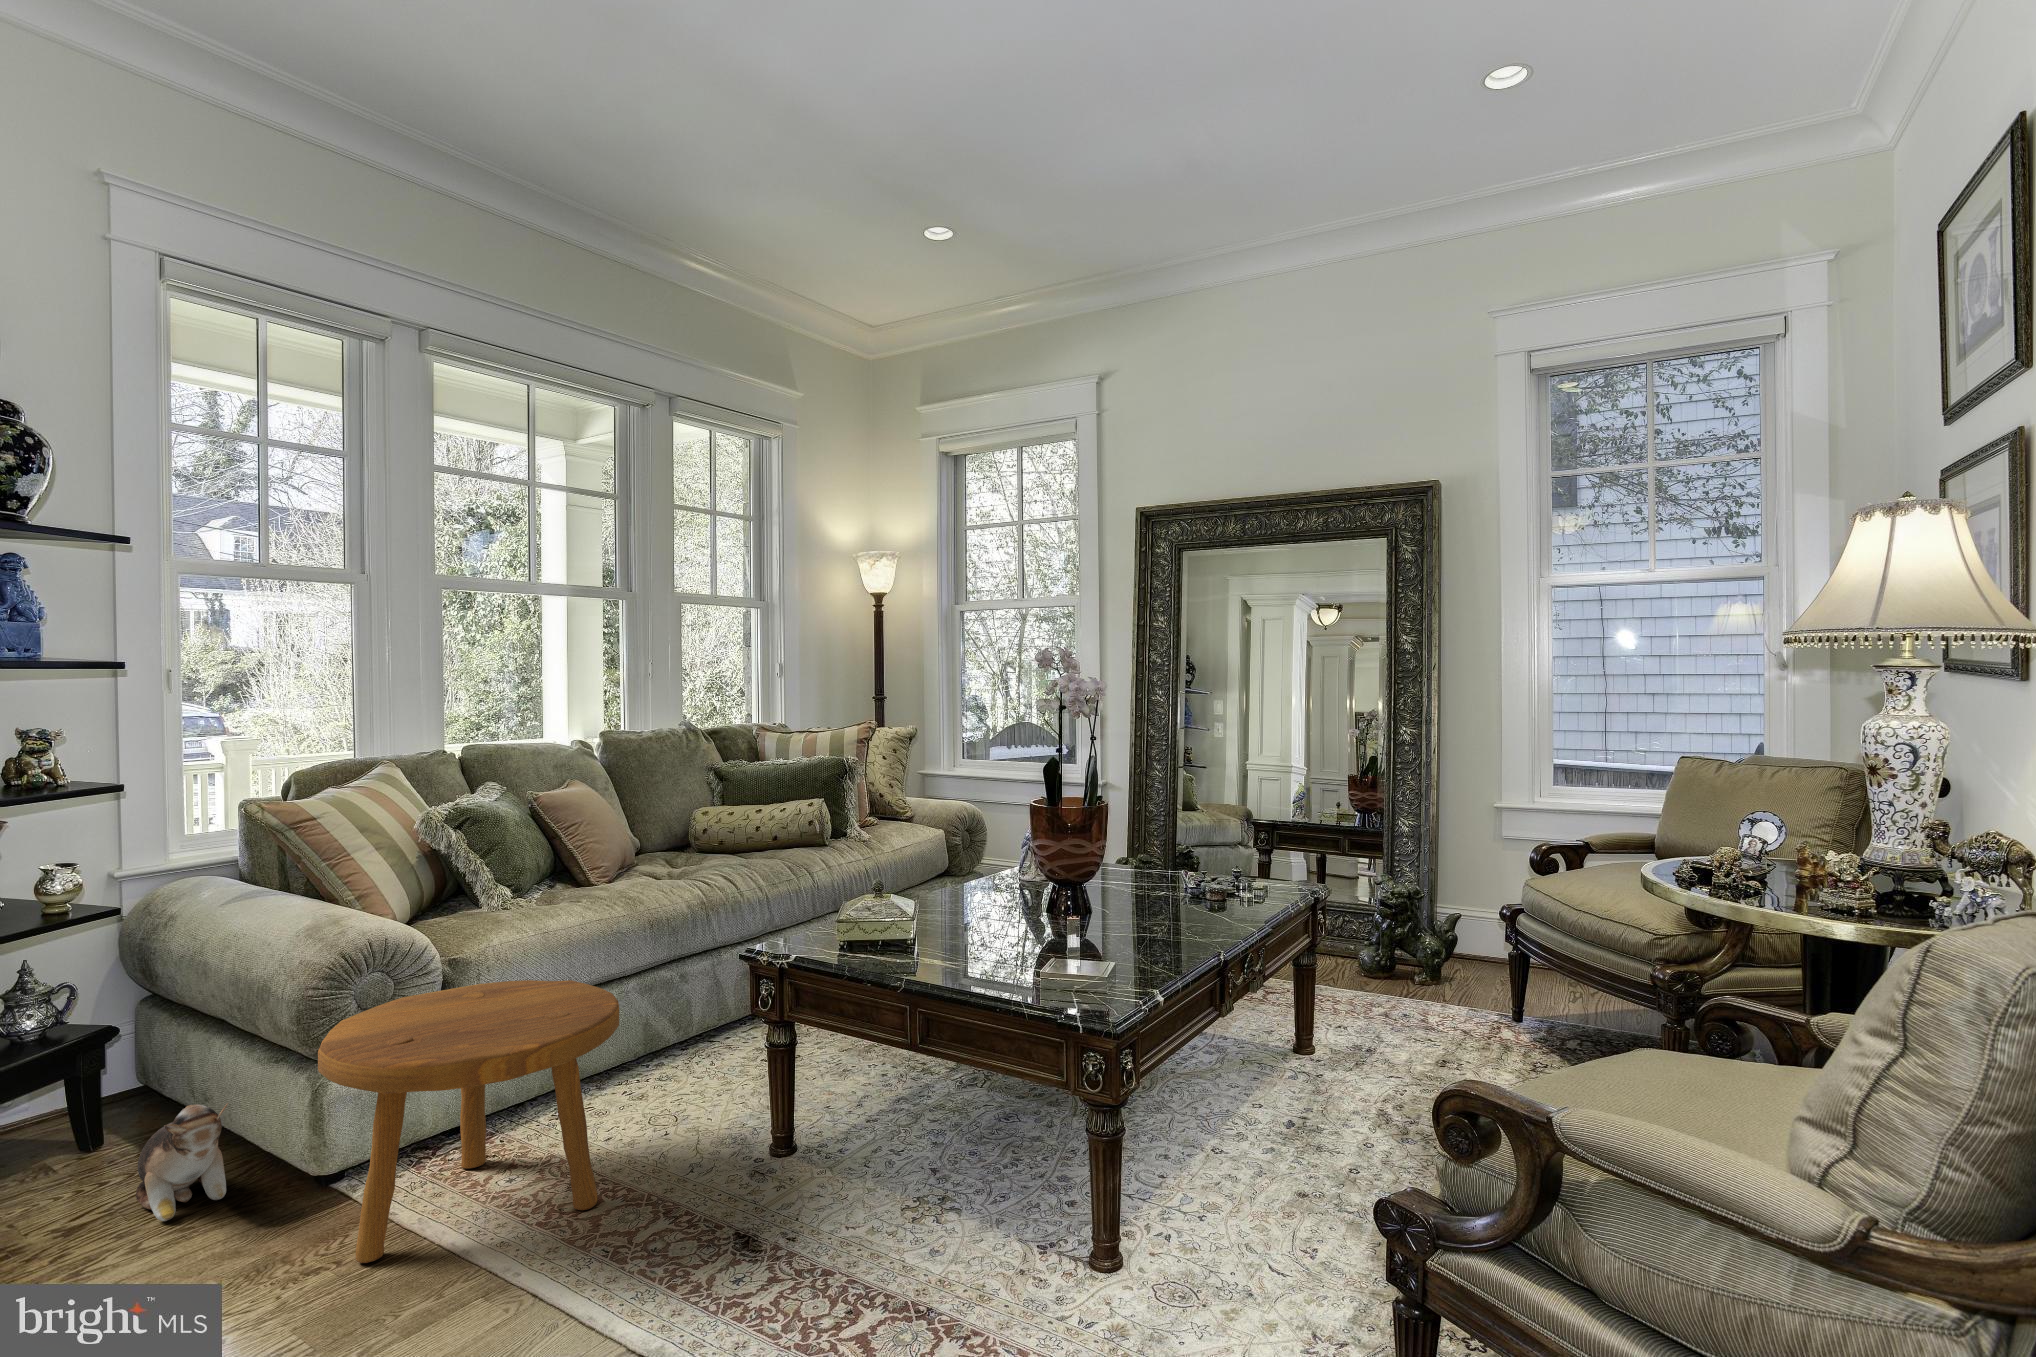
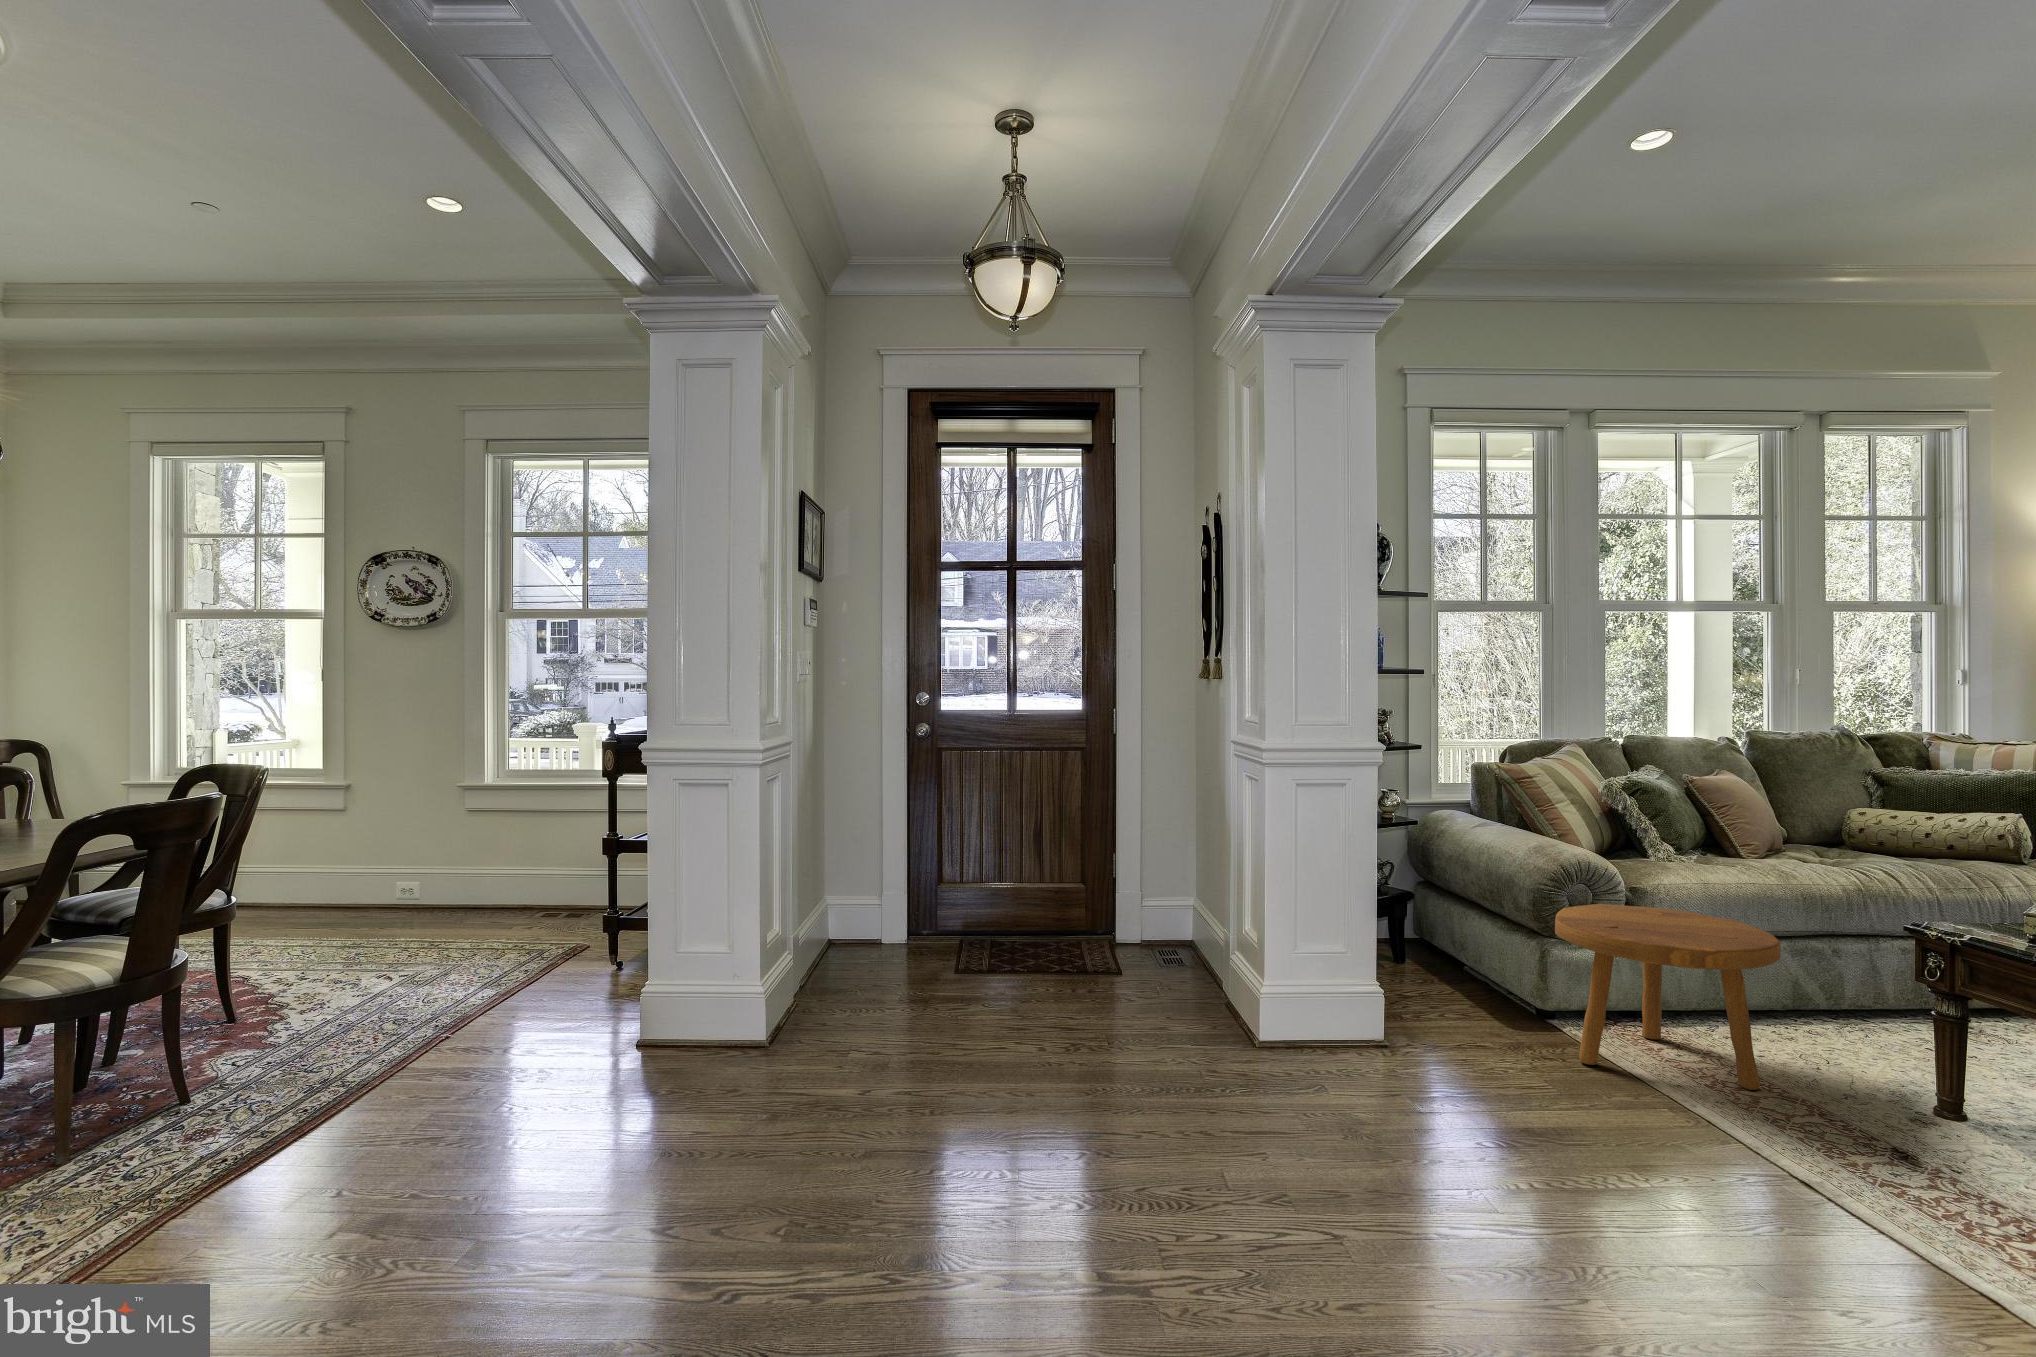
plush toy: present [136,1103,228,1221] -> none [1438,940,1493,1006]

